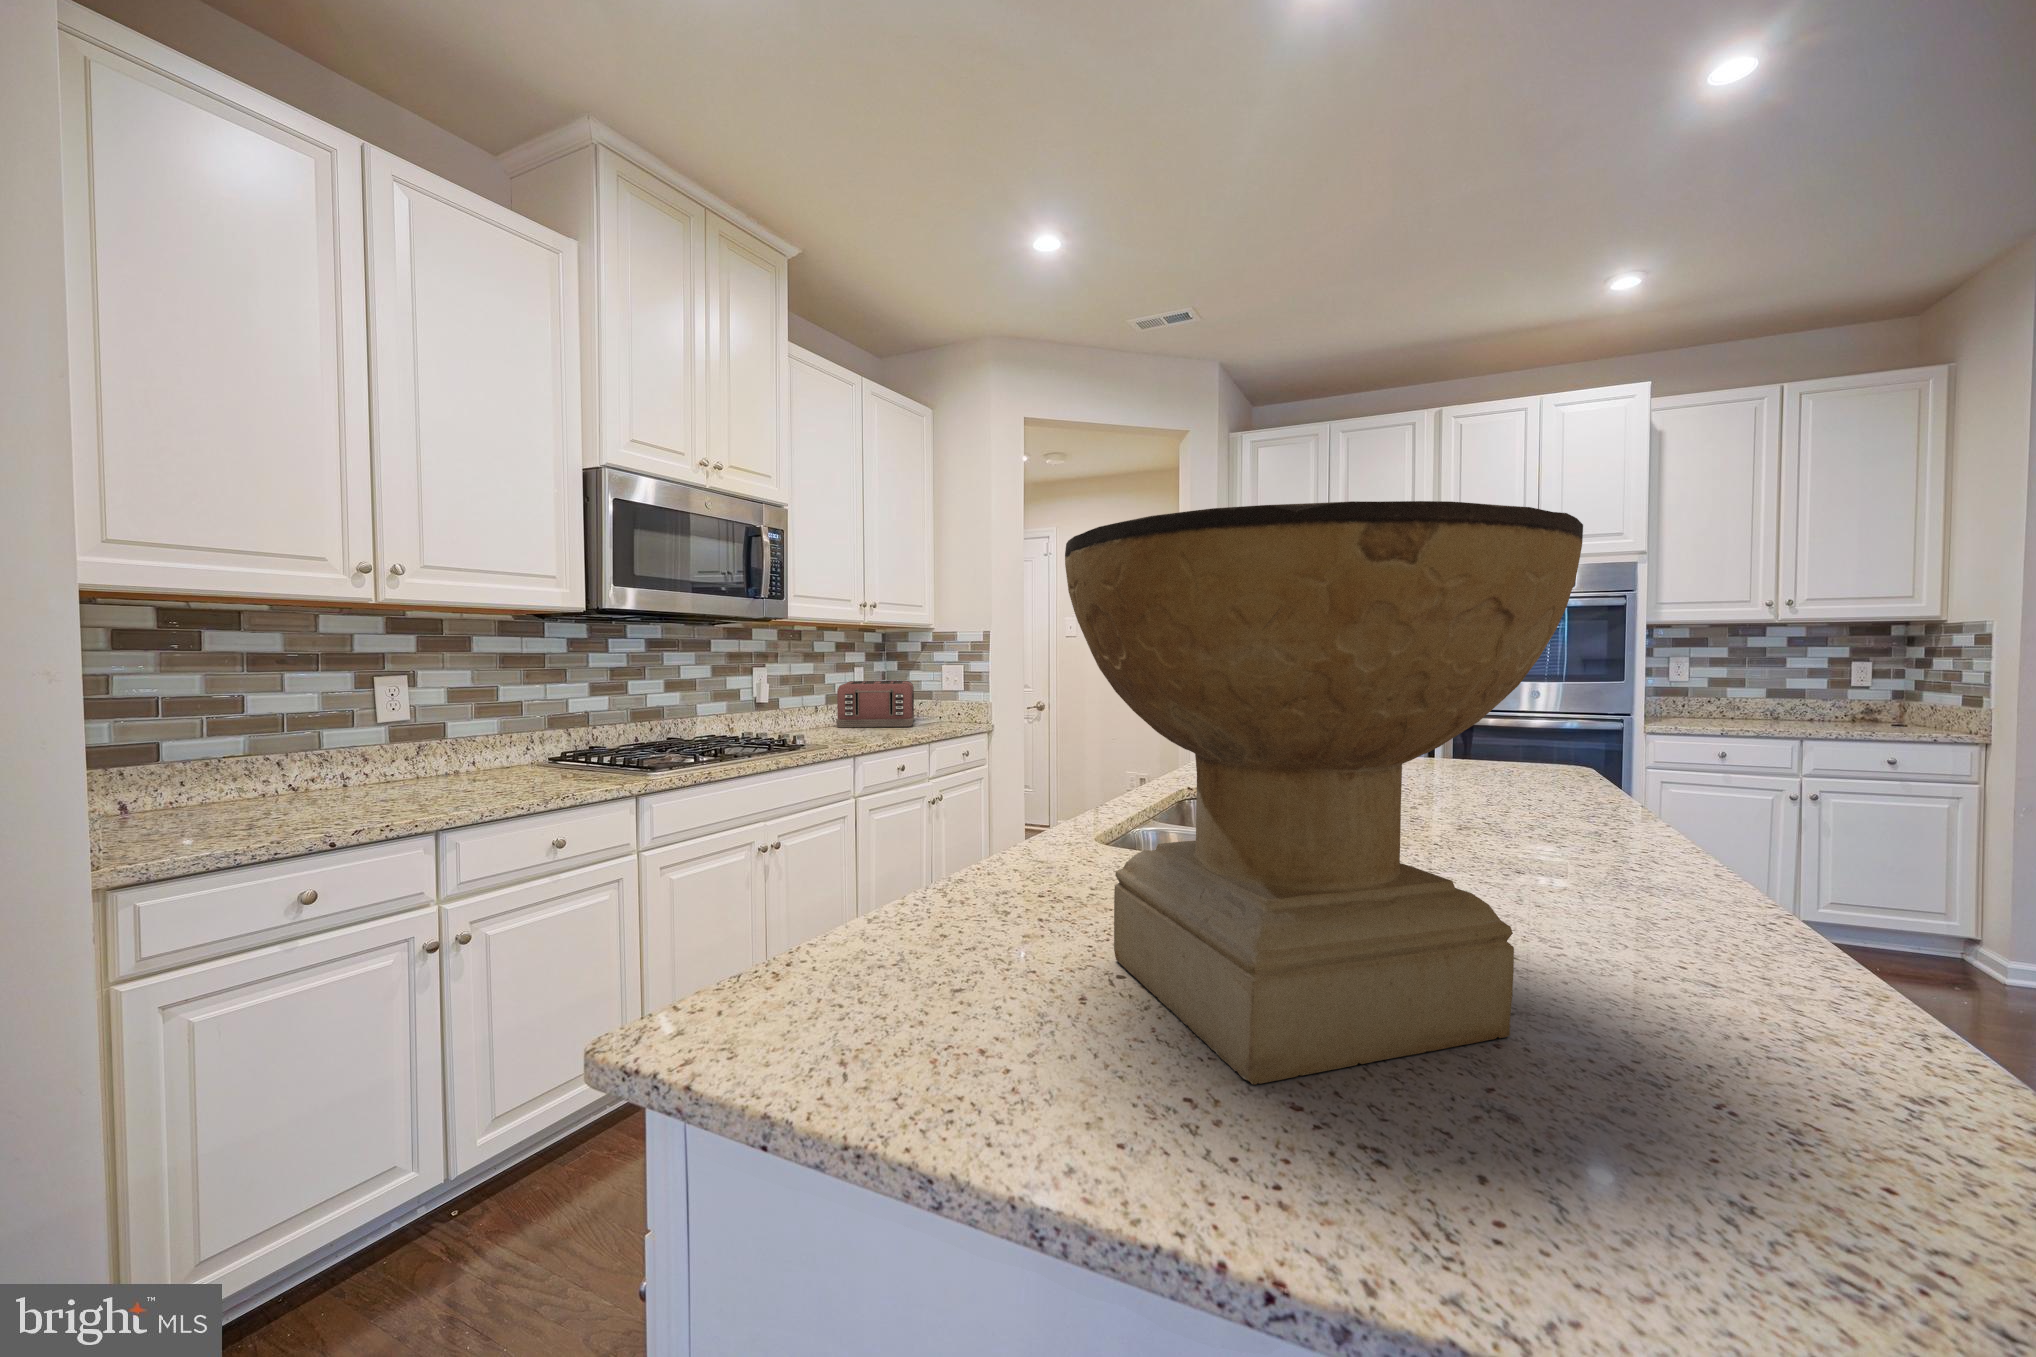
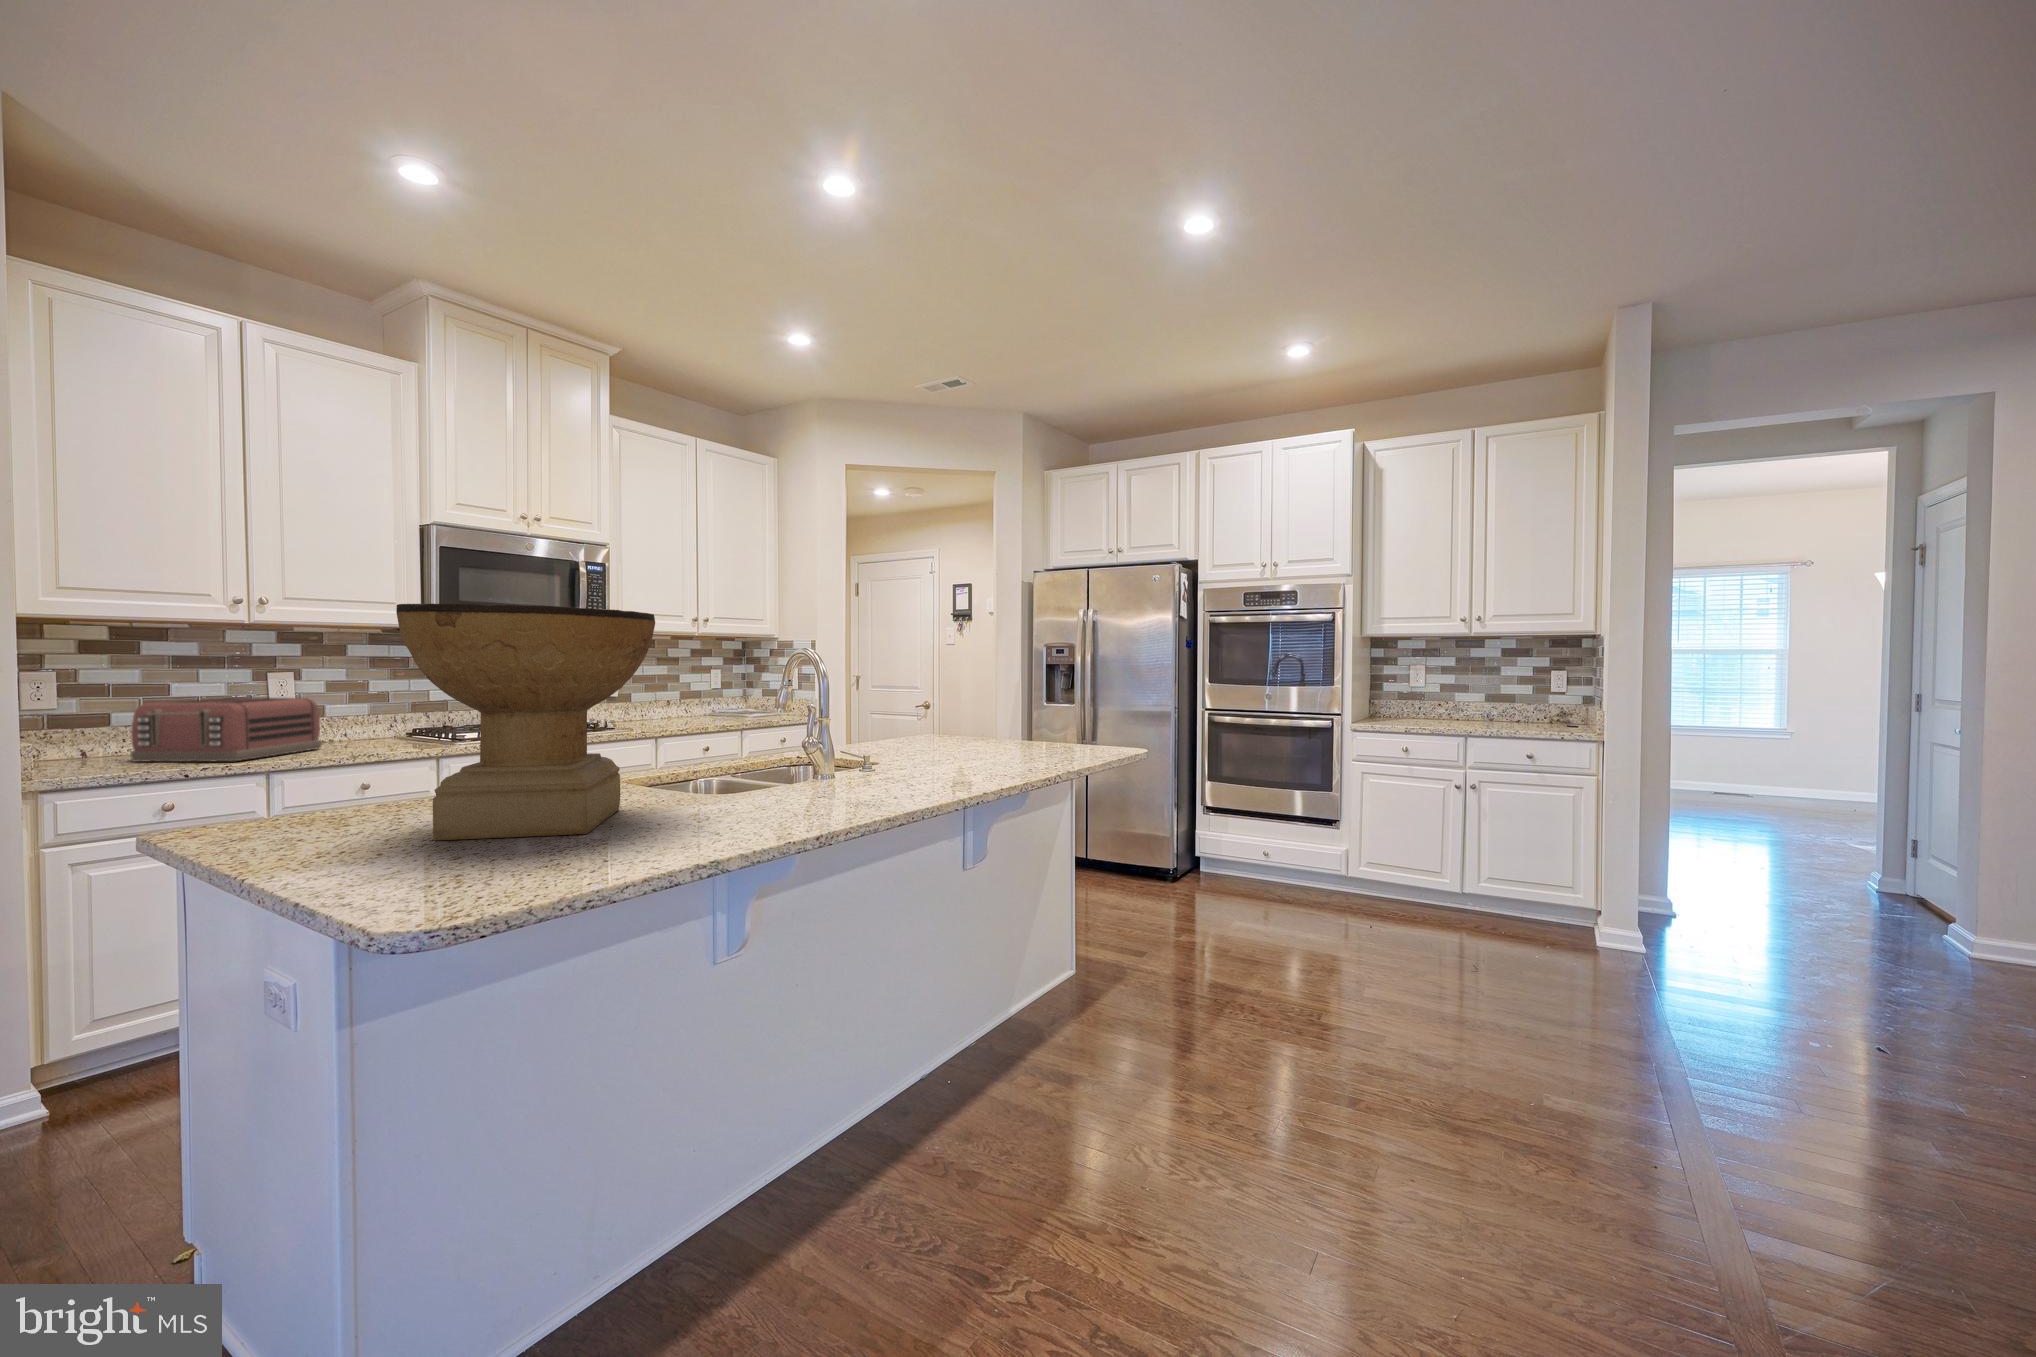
toaster: present [836,681,914,727] -> present [130,698,322,762]

